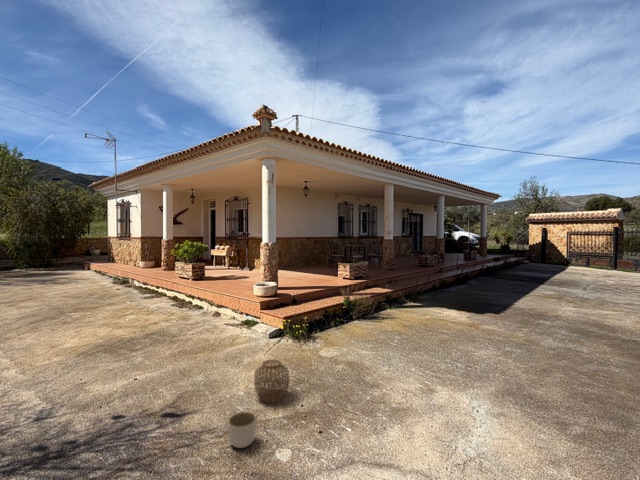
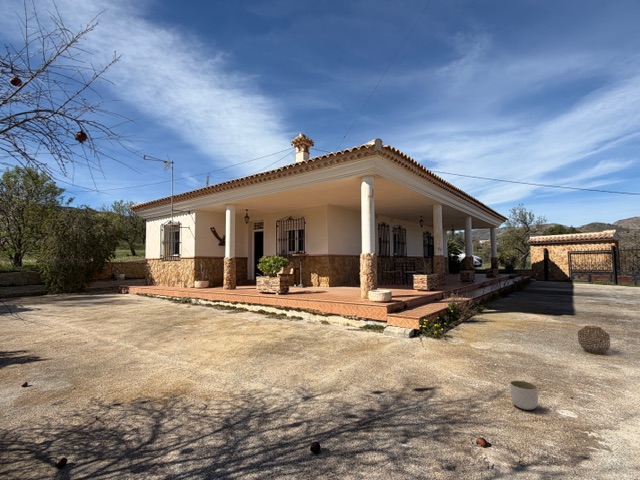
woven basket: present [254,360,289,403] -> present [578,326,610,354]

